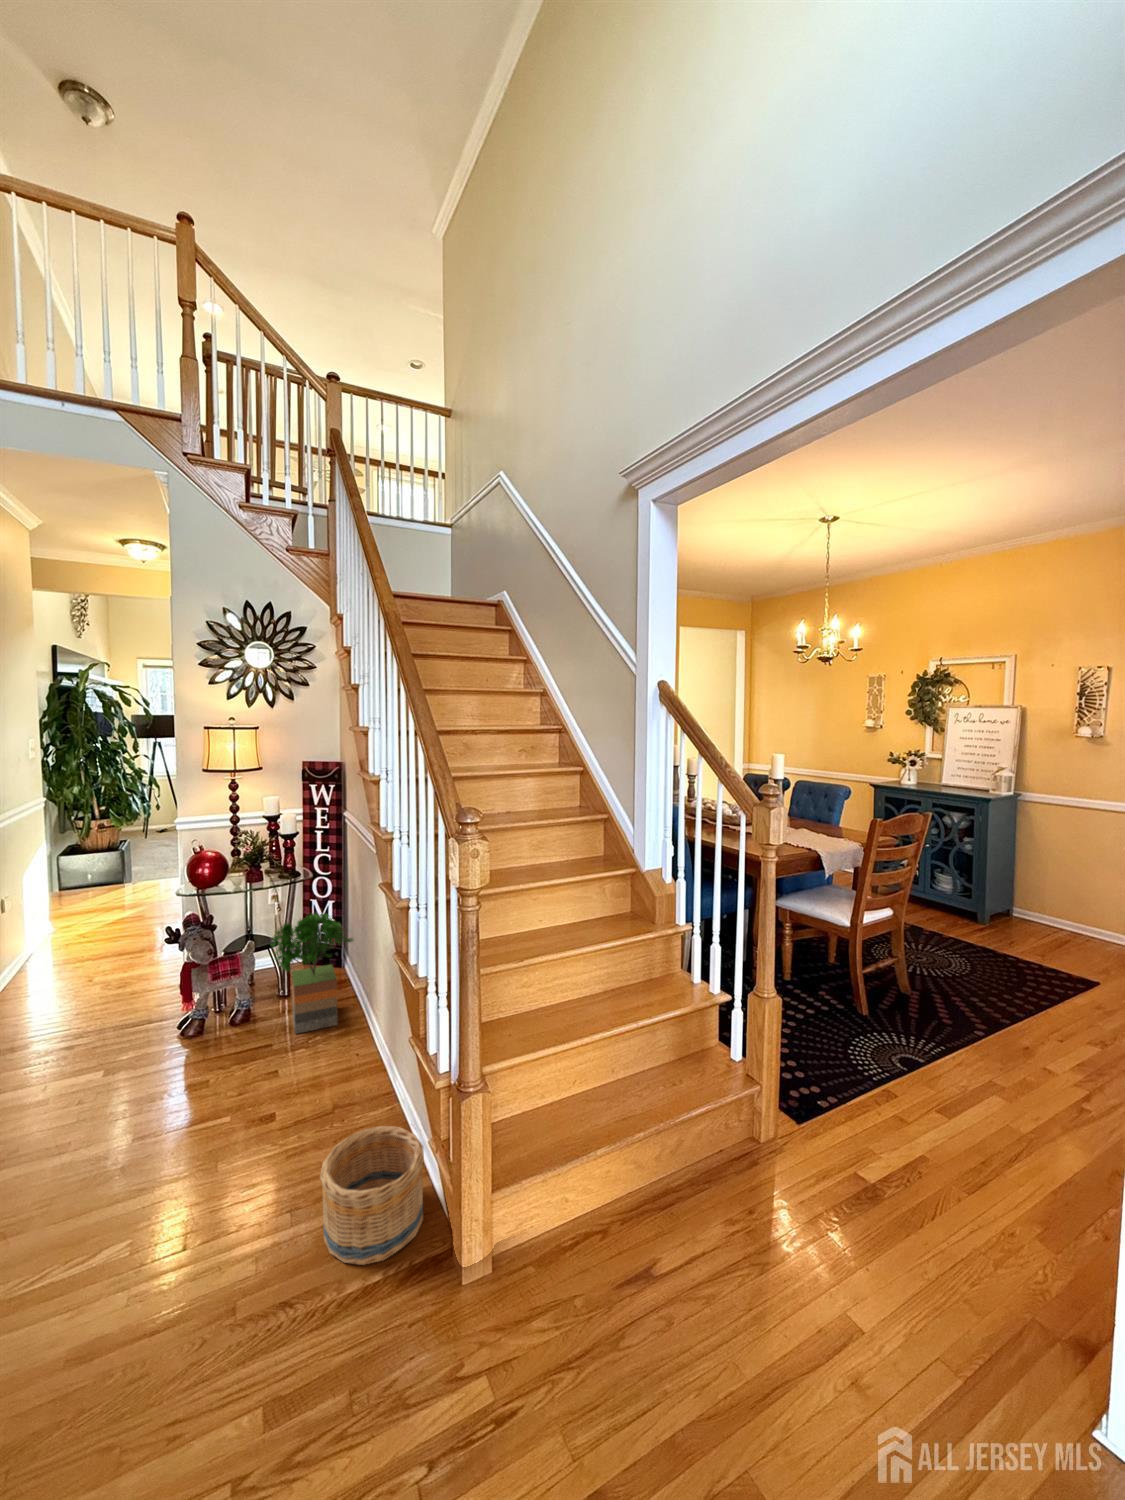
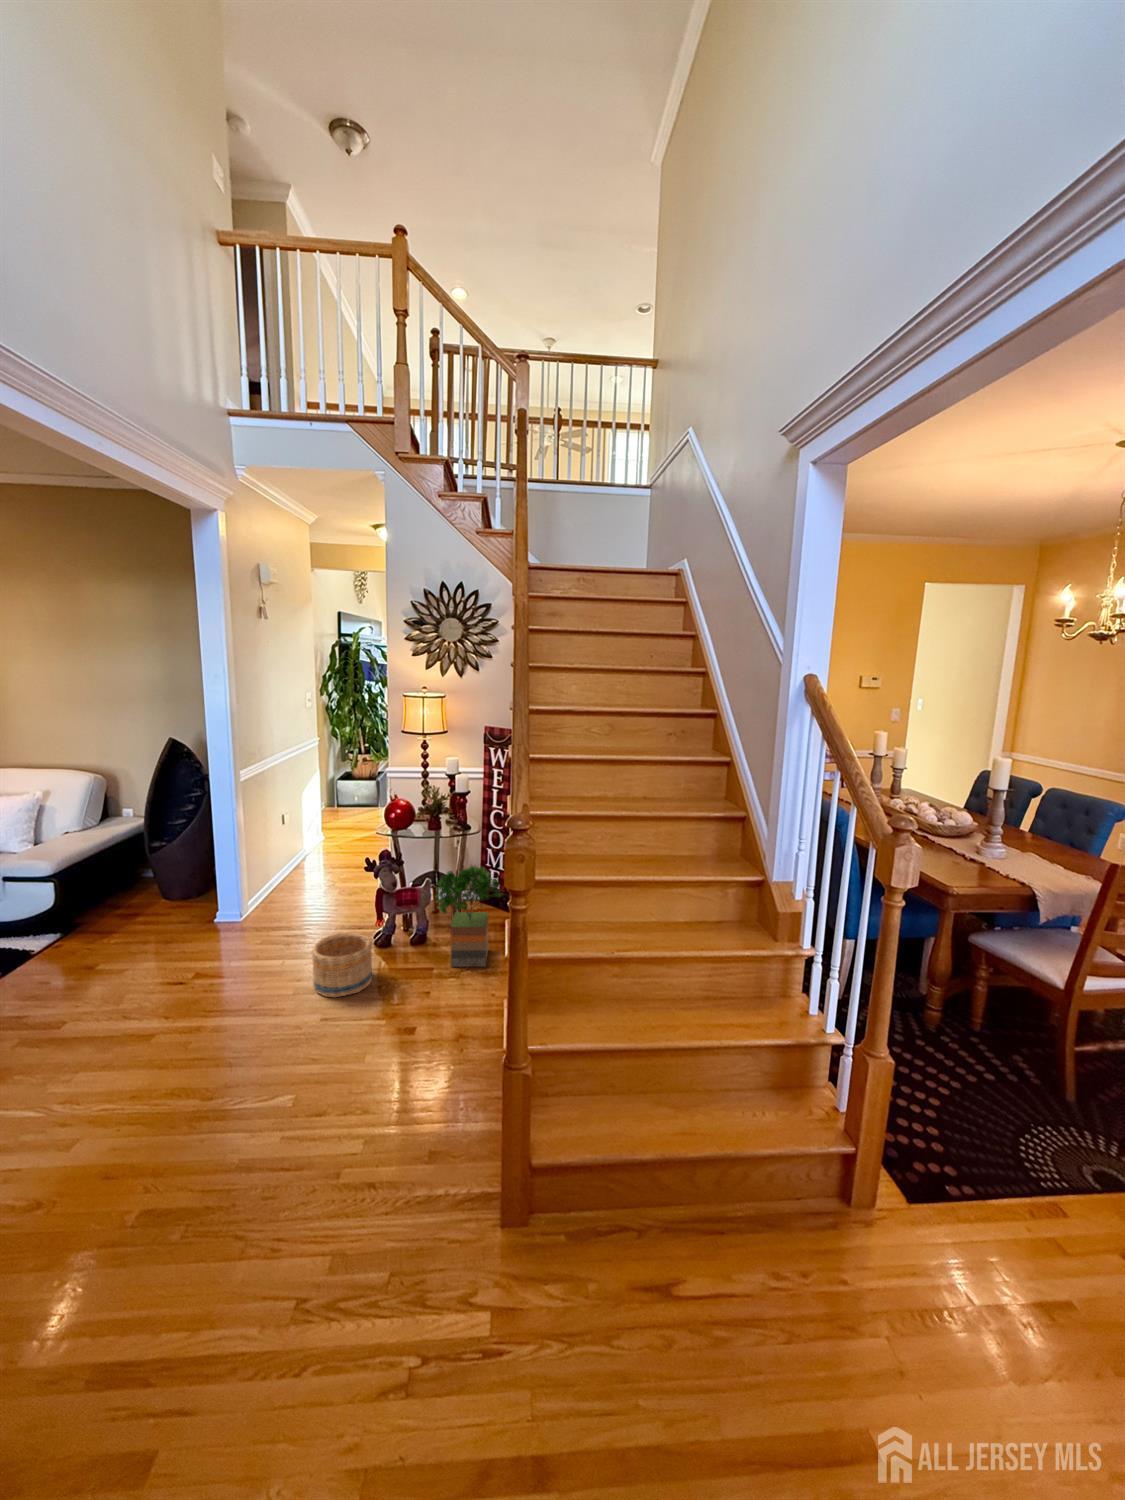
basket: present [320,1126,424,1265] -> present [311,933,372,997]

